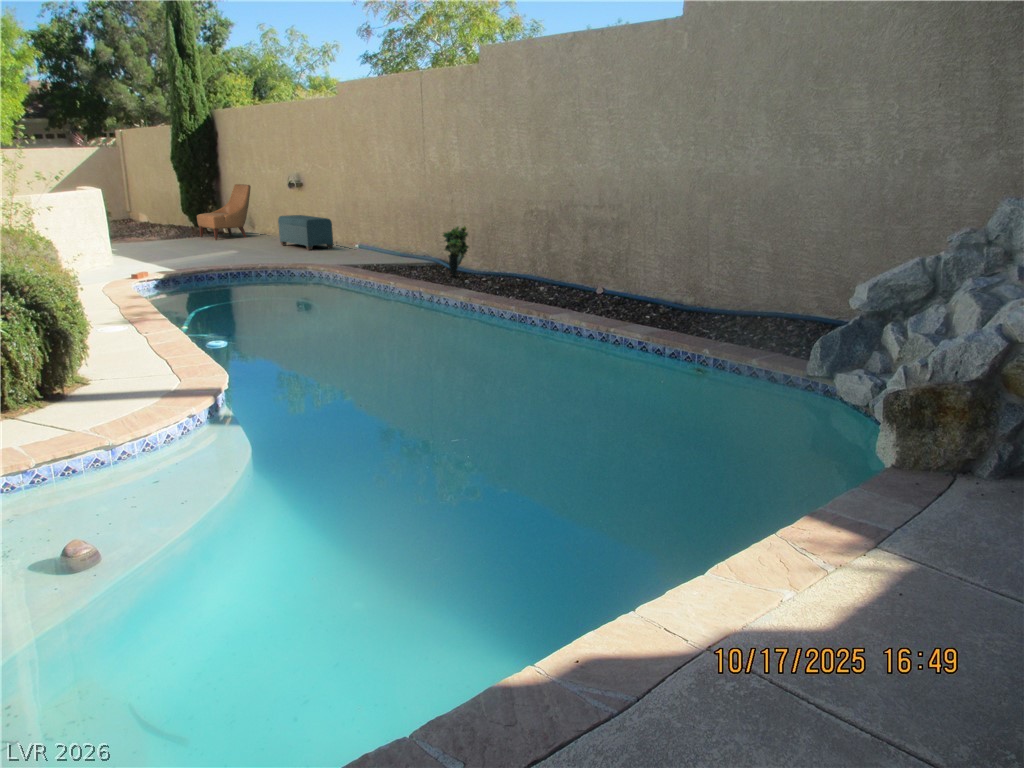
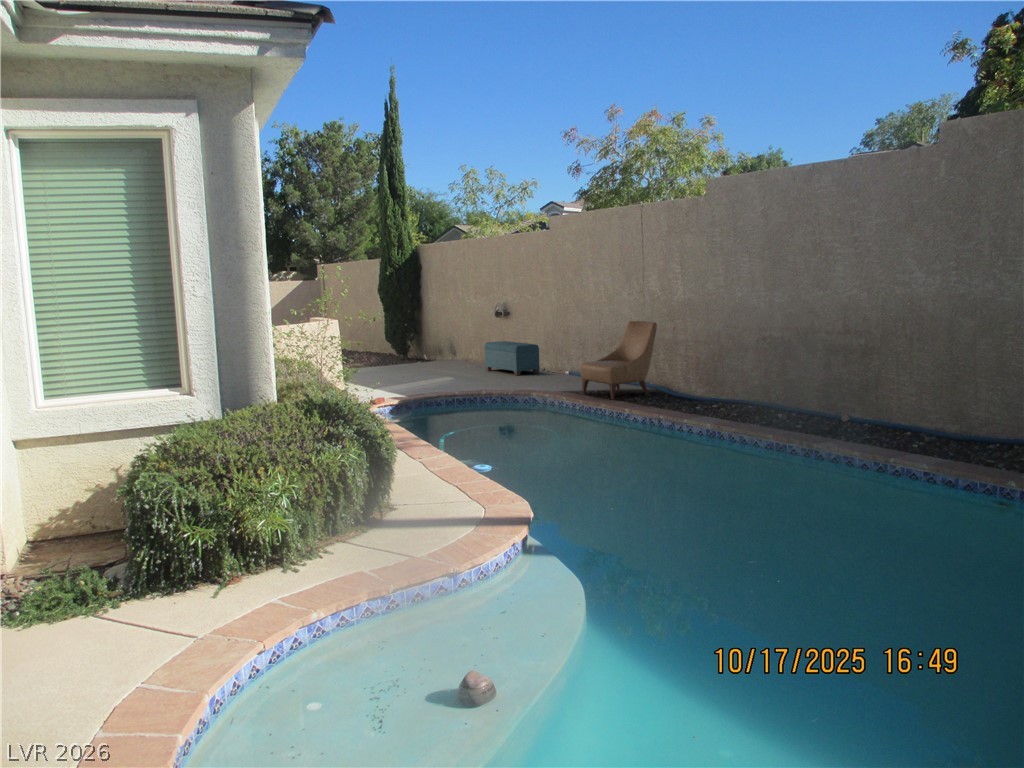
chair: present [197,184,251,240] -> present [581,321,657,400]
potted plant: present [443,226,469,277] -> none [673,350,702,402]

